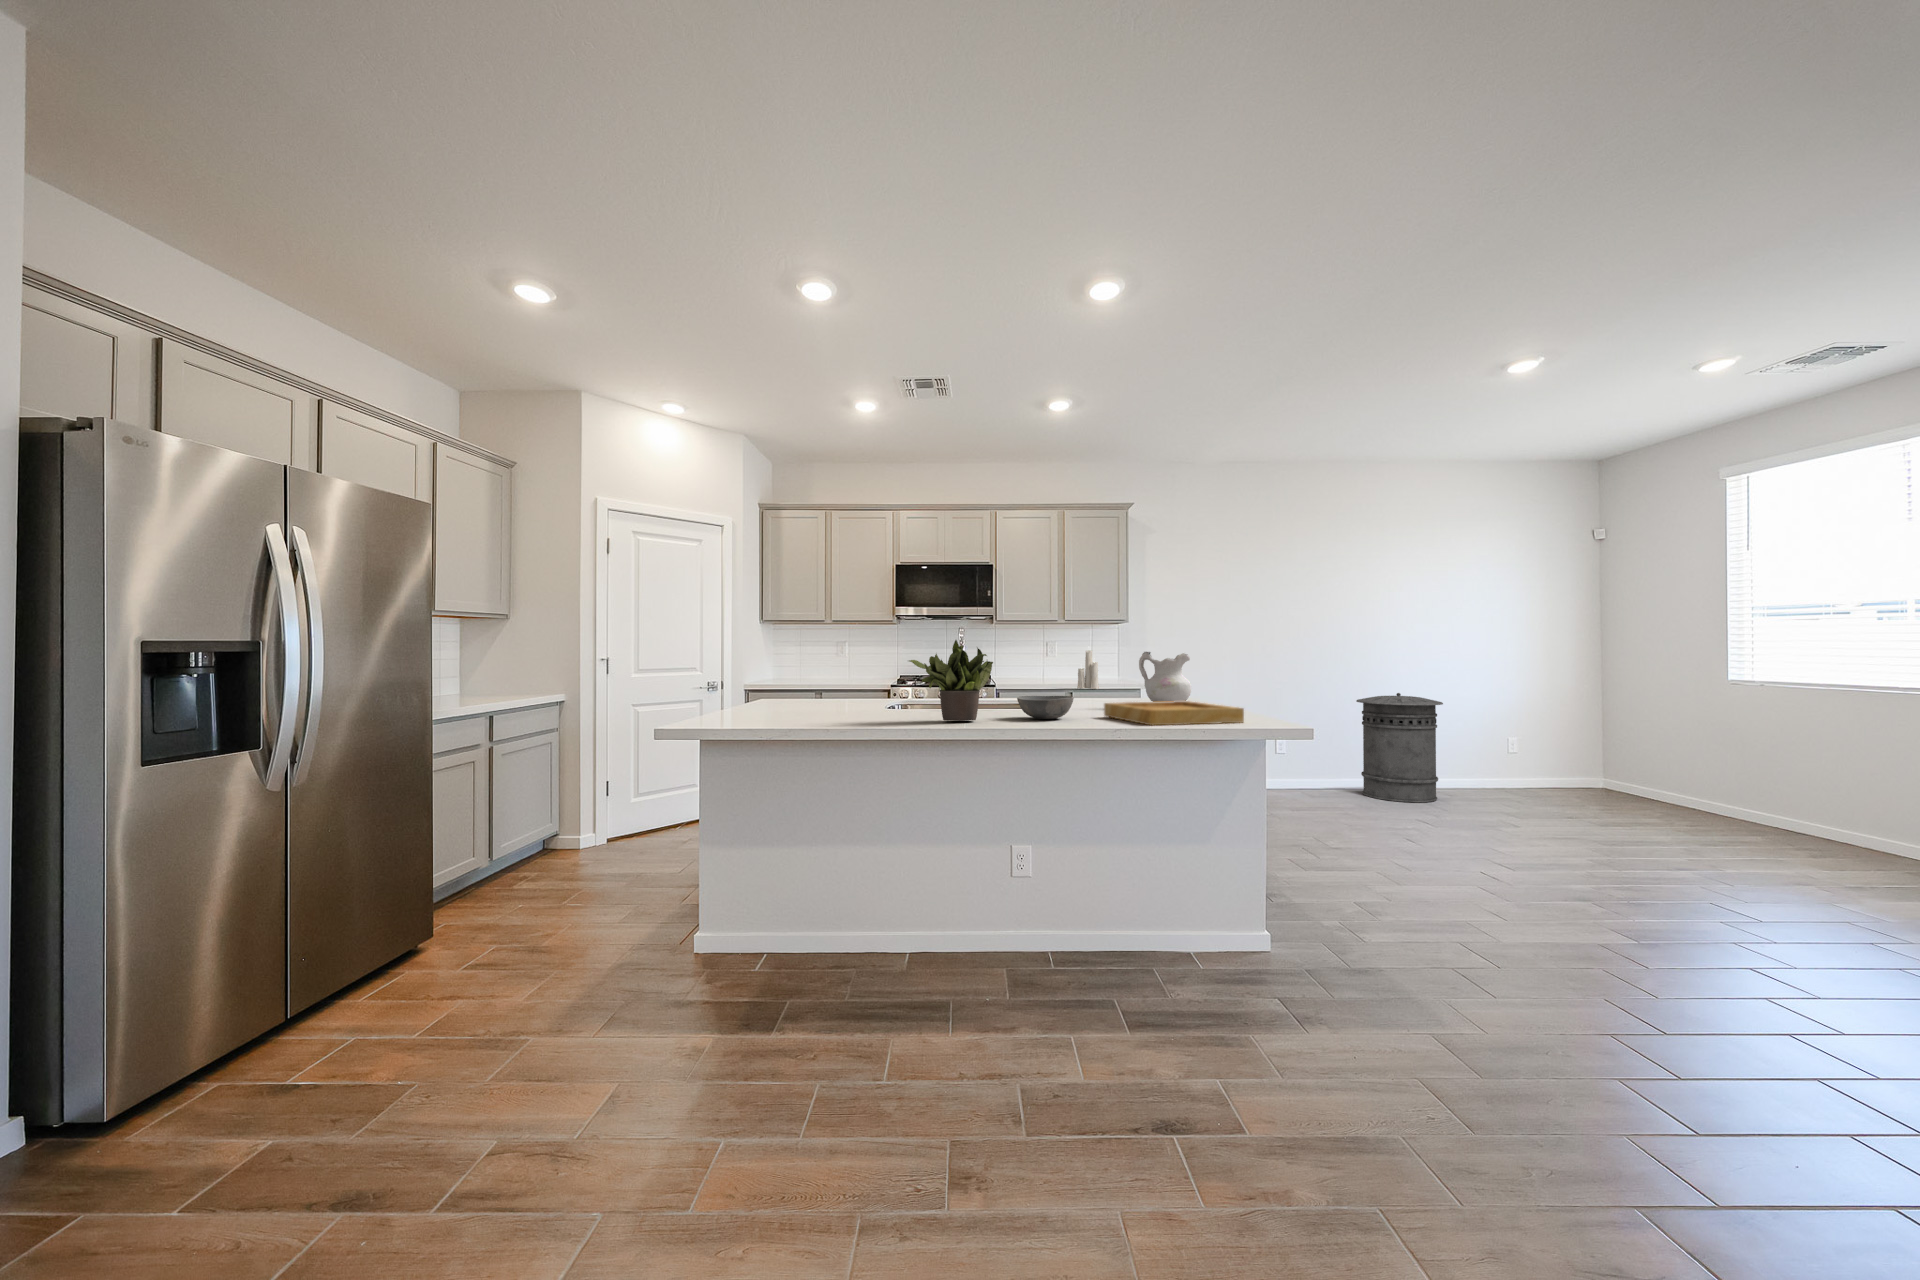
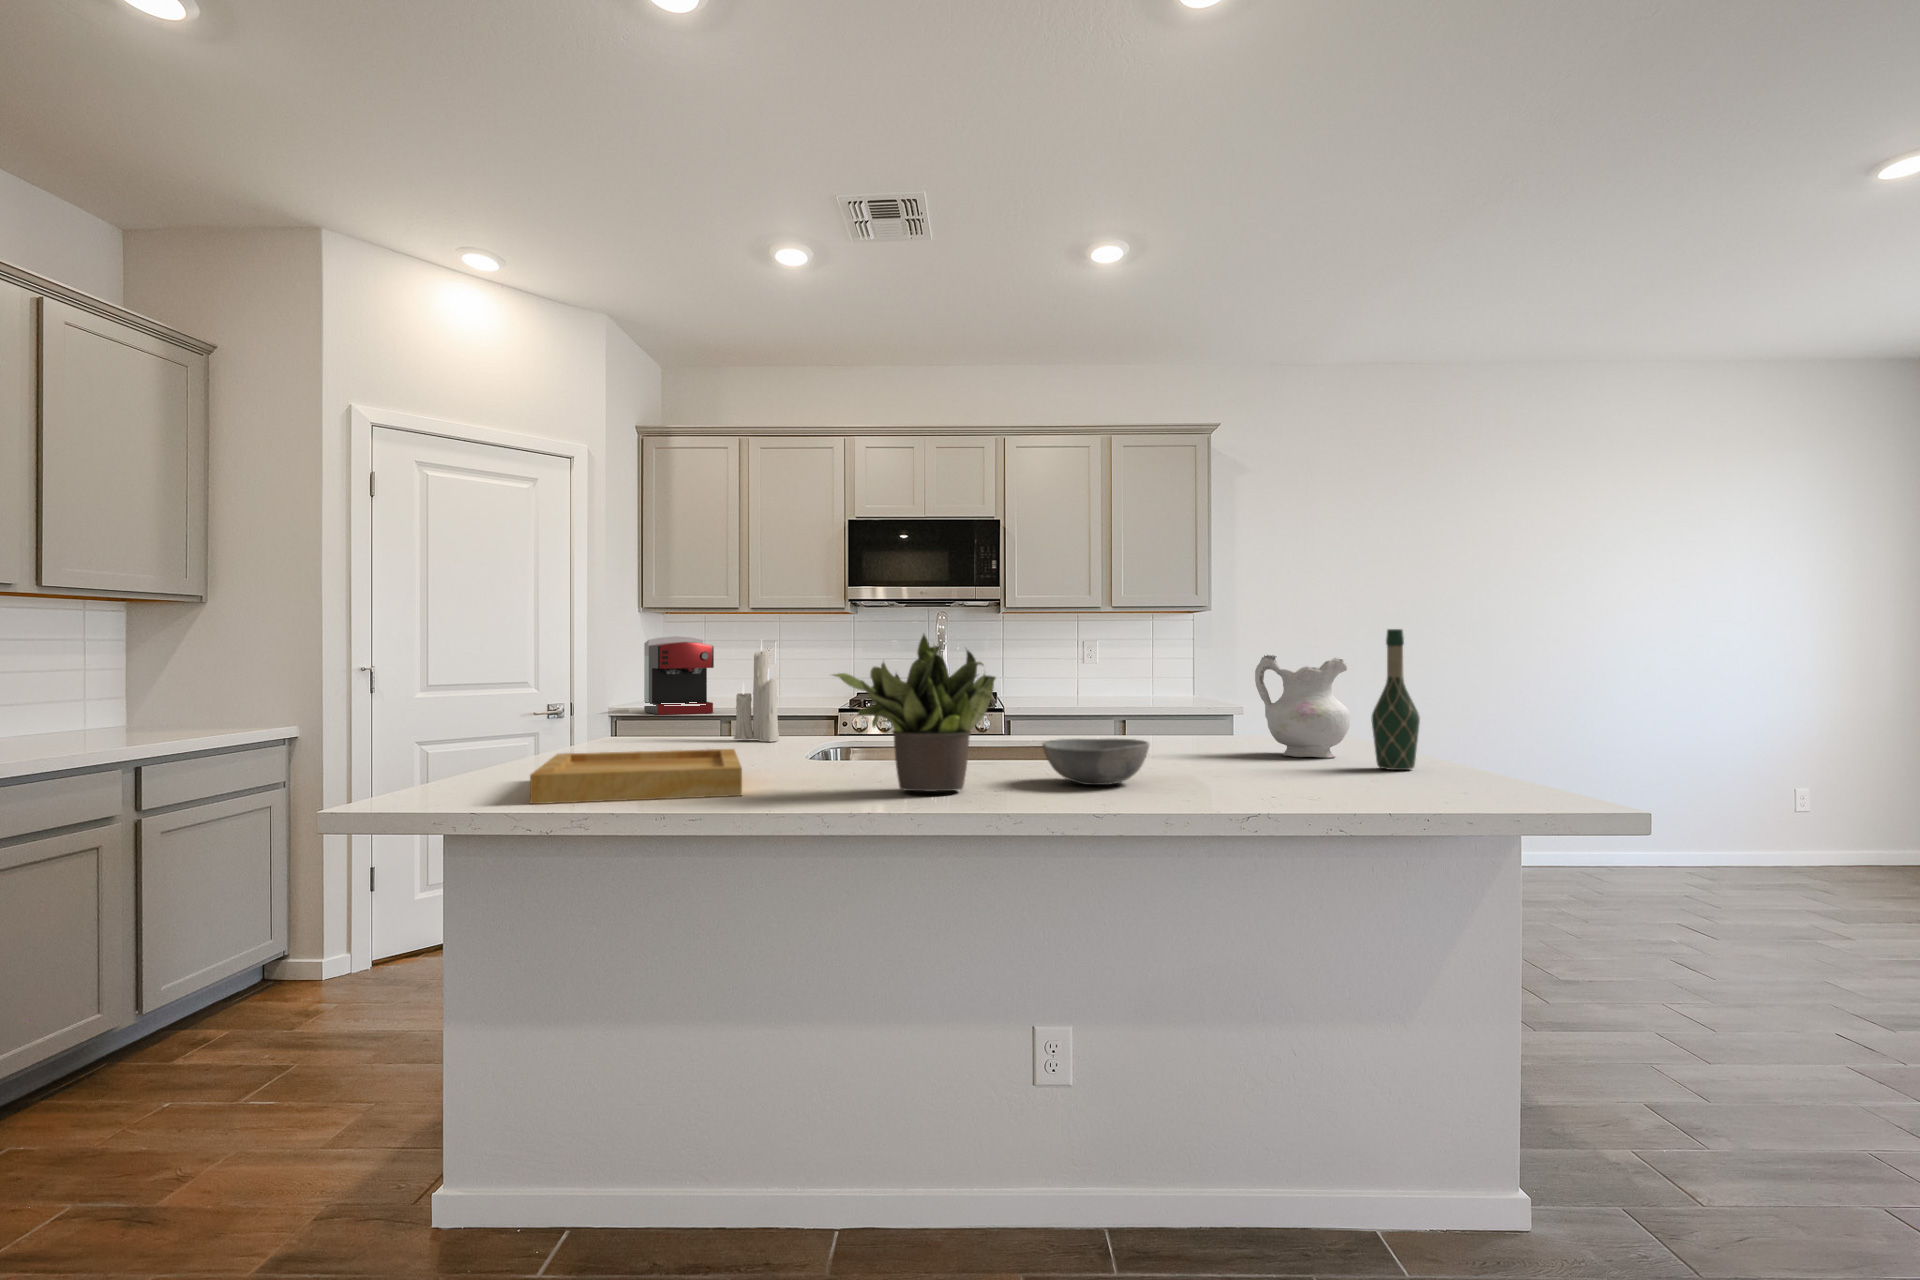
wine bottle: none [1197,637,1223,714] -> present [1371,629,1420,770]
coffee maker: none [762,640,808,690] -> present [644,636,714,715]
candle: present [1077,648,1099,689] -> present [734,639,780,742]
trash can: present [1356,693,1443,802] -> none [1559,716,1699,887]
tray: present [1104,701,1244,725] -> present [530,749,742,804]

